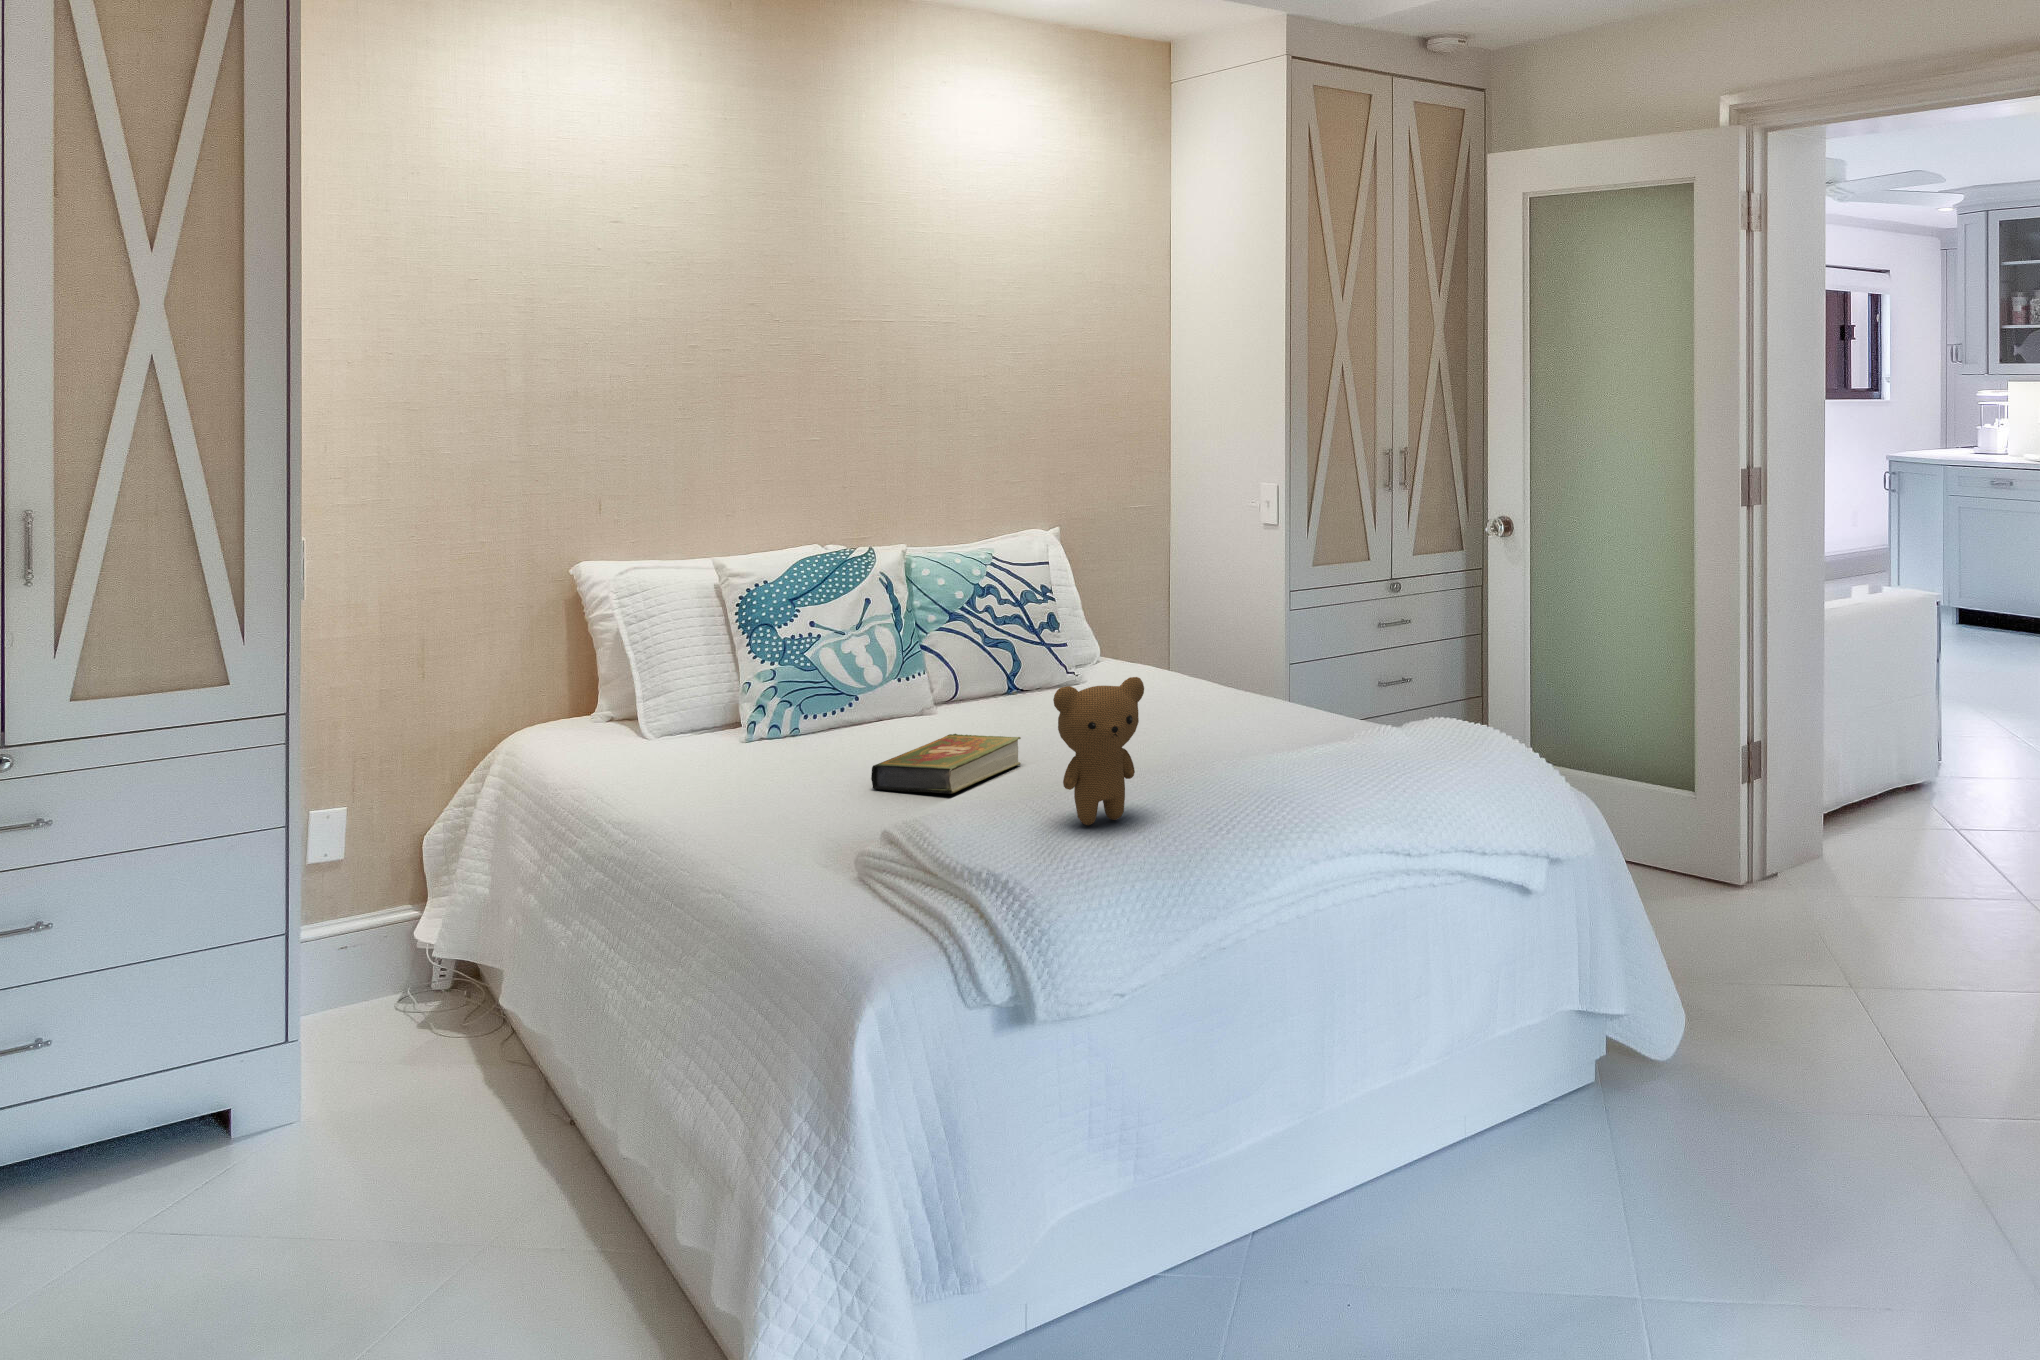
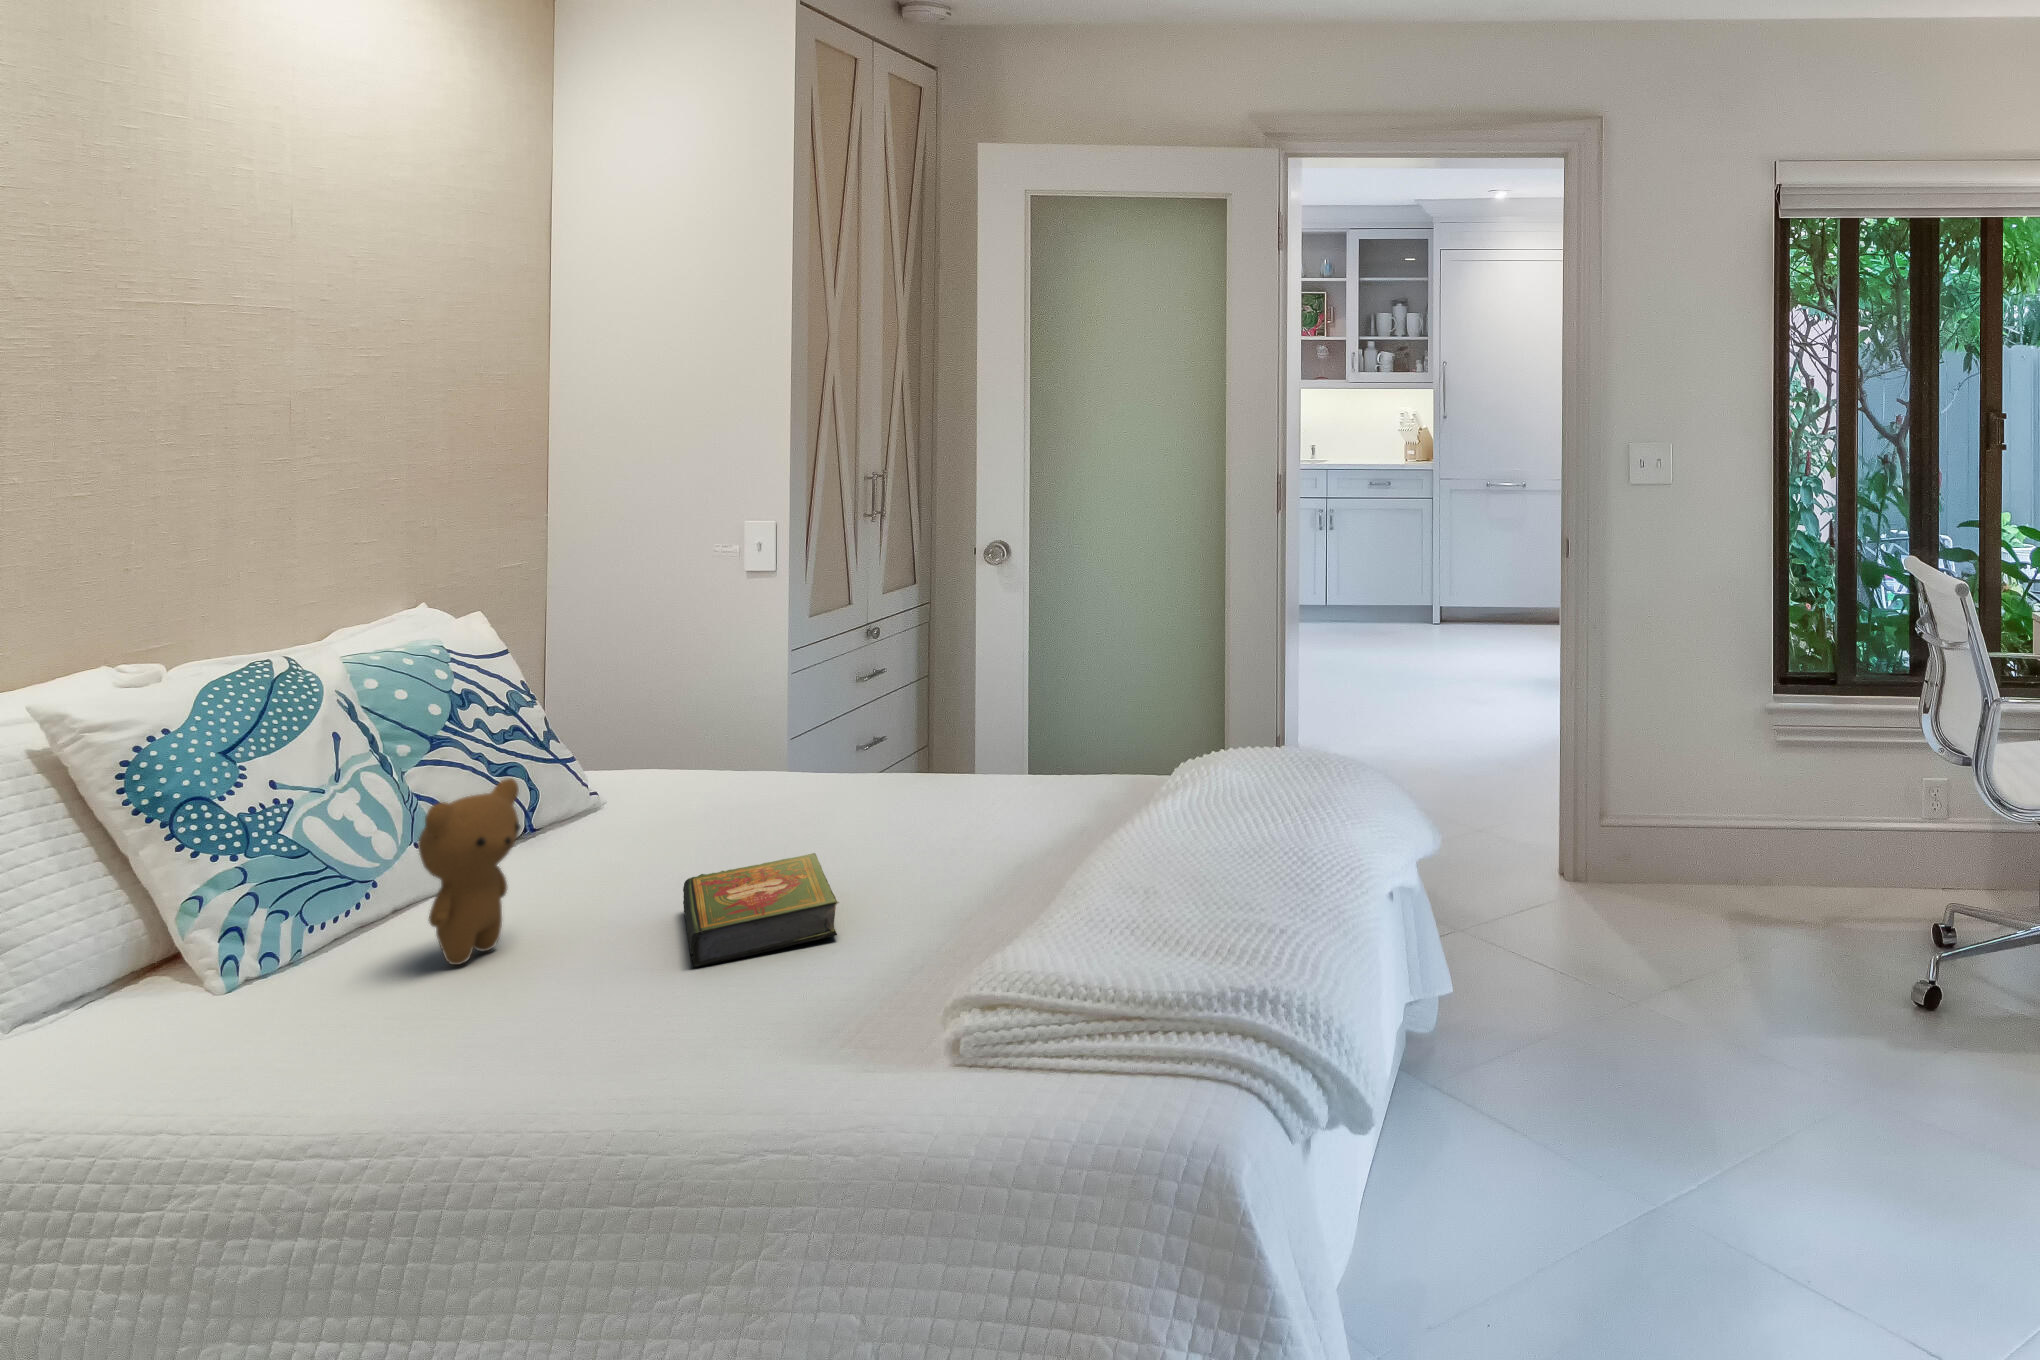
teddy bear: present [1053,677,1144,825] -> present [418,778,520,965]

